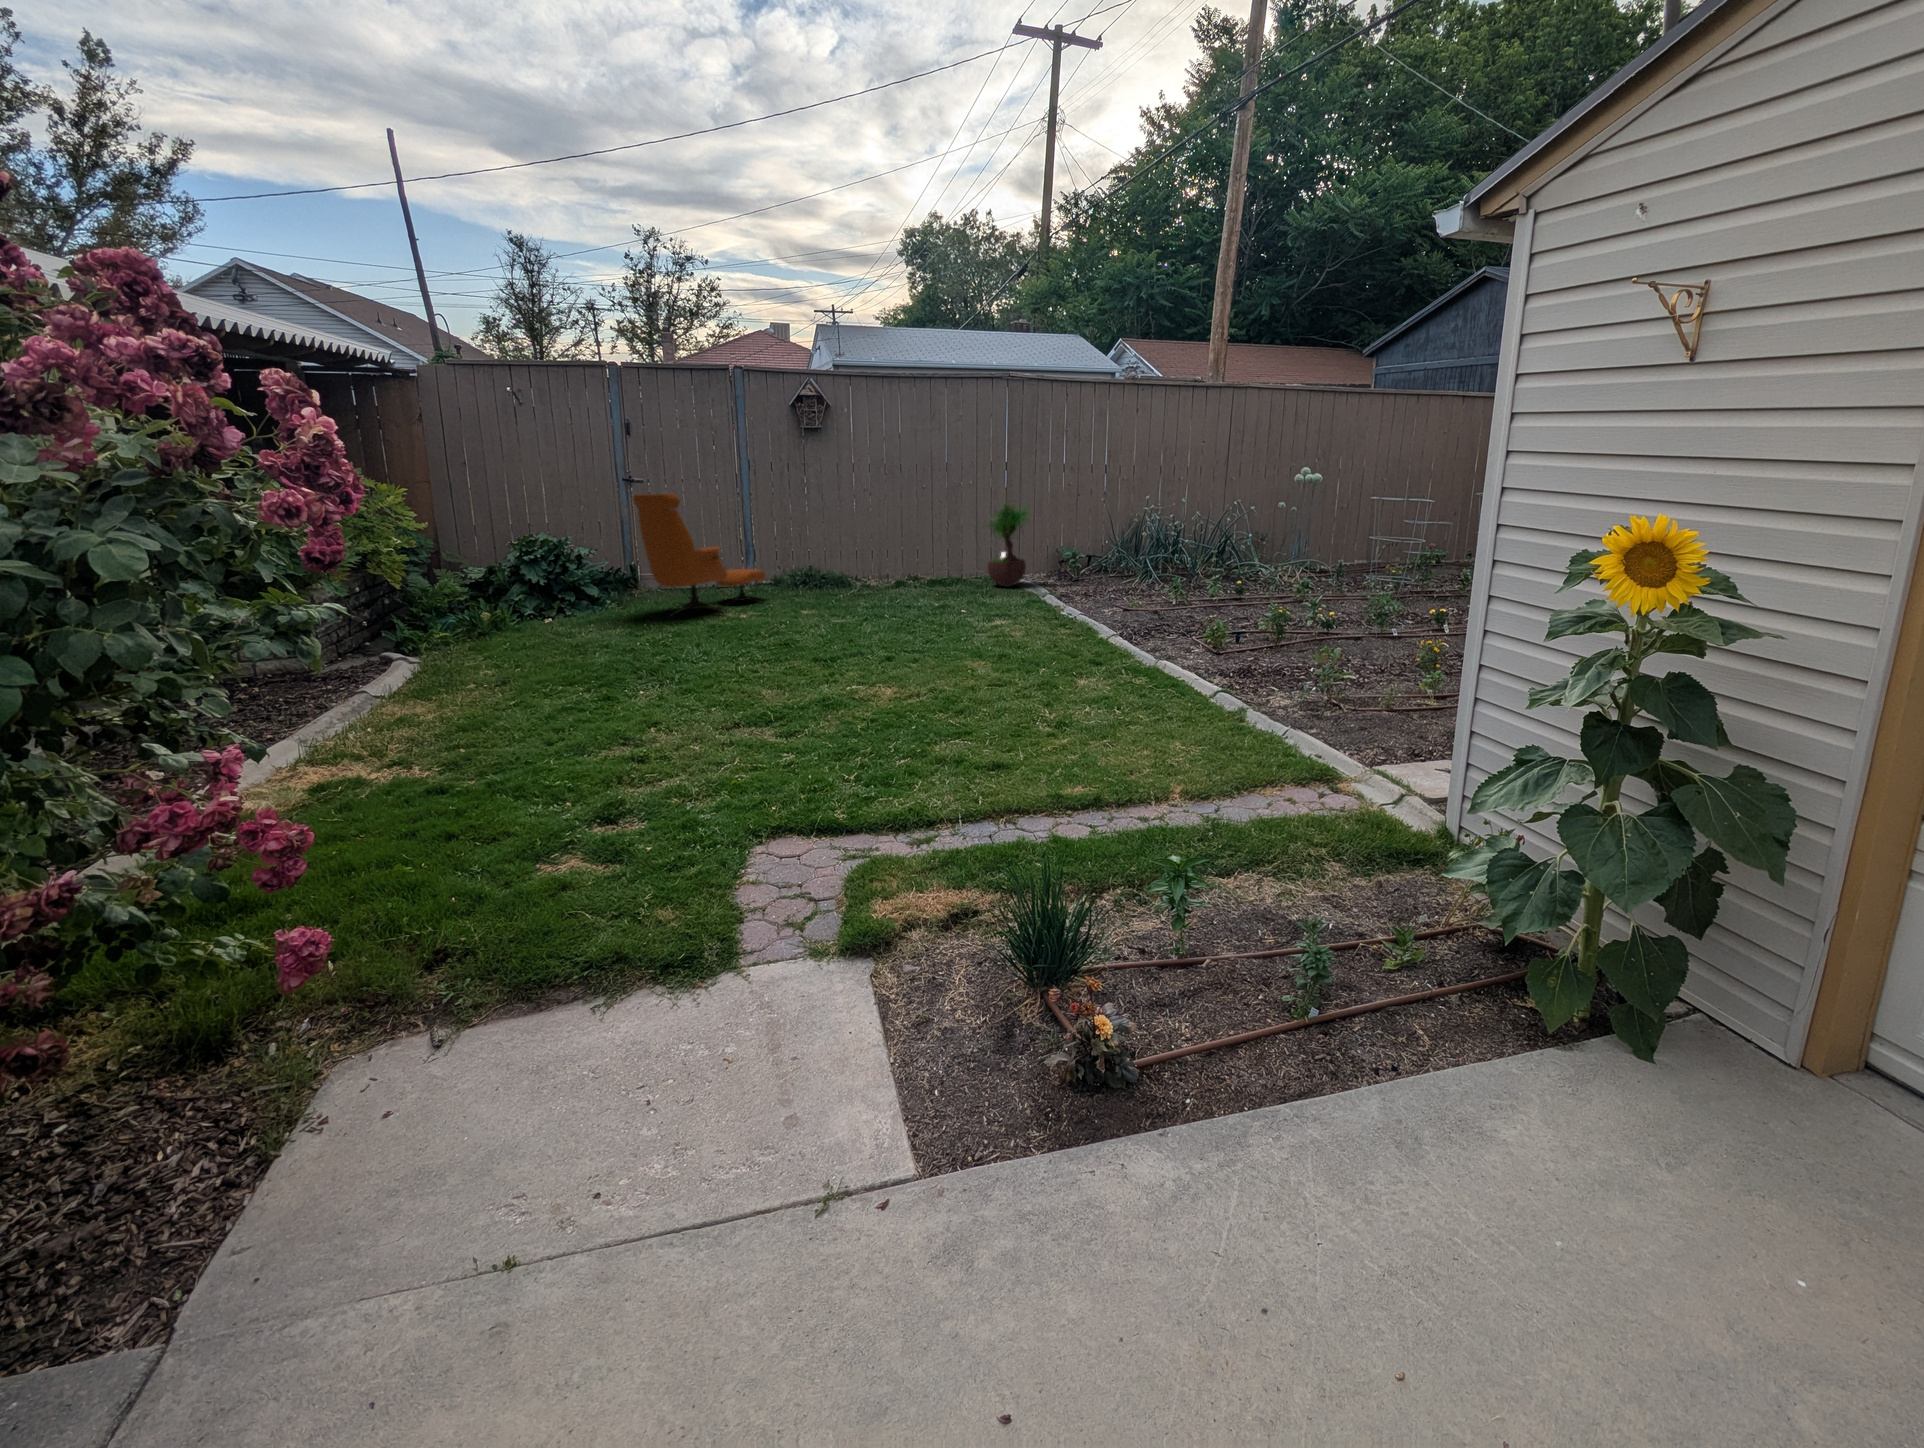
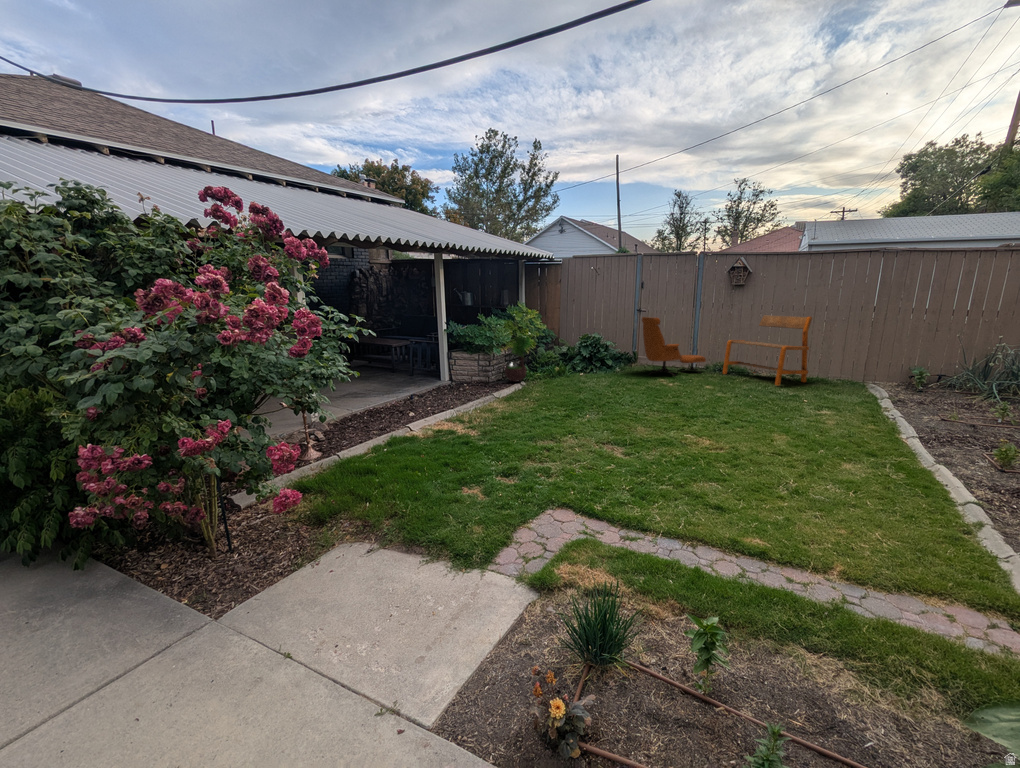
bench: none [798,482,936,604] -> present [723,315,812,386]
potted tree: present [987,501,1028,587] -> present [505,337,530,382]

